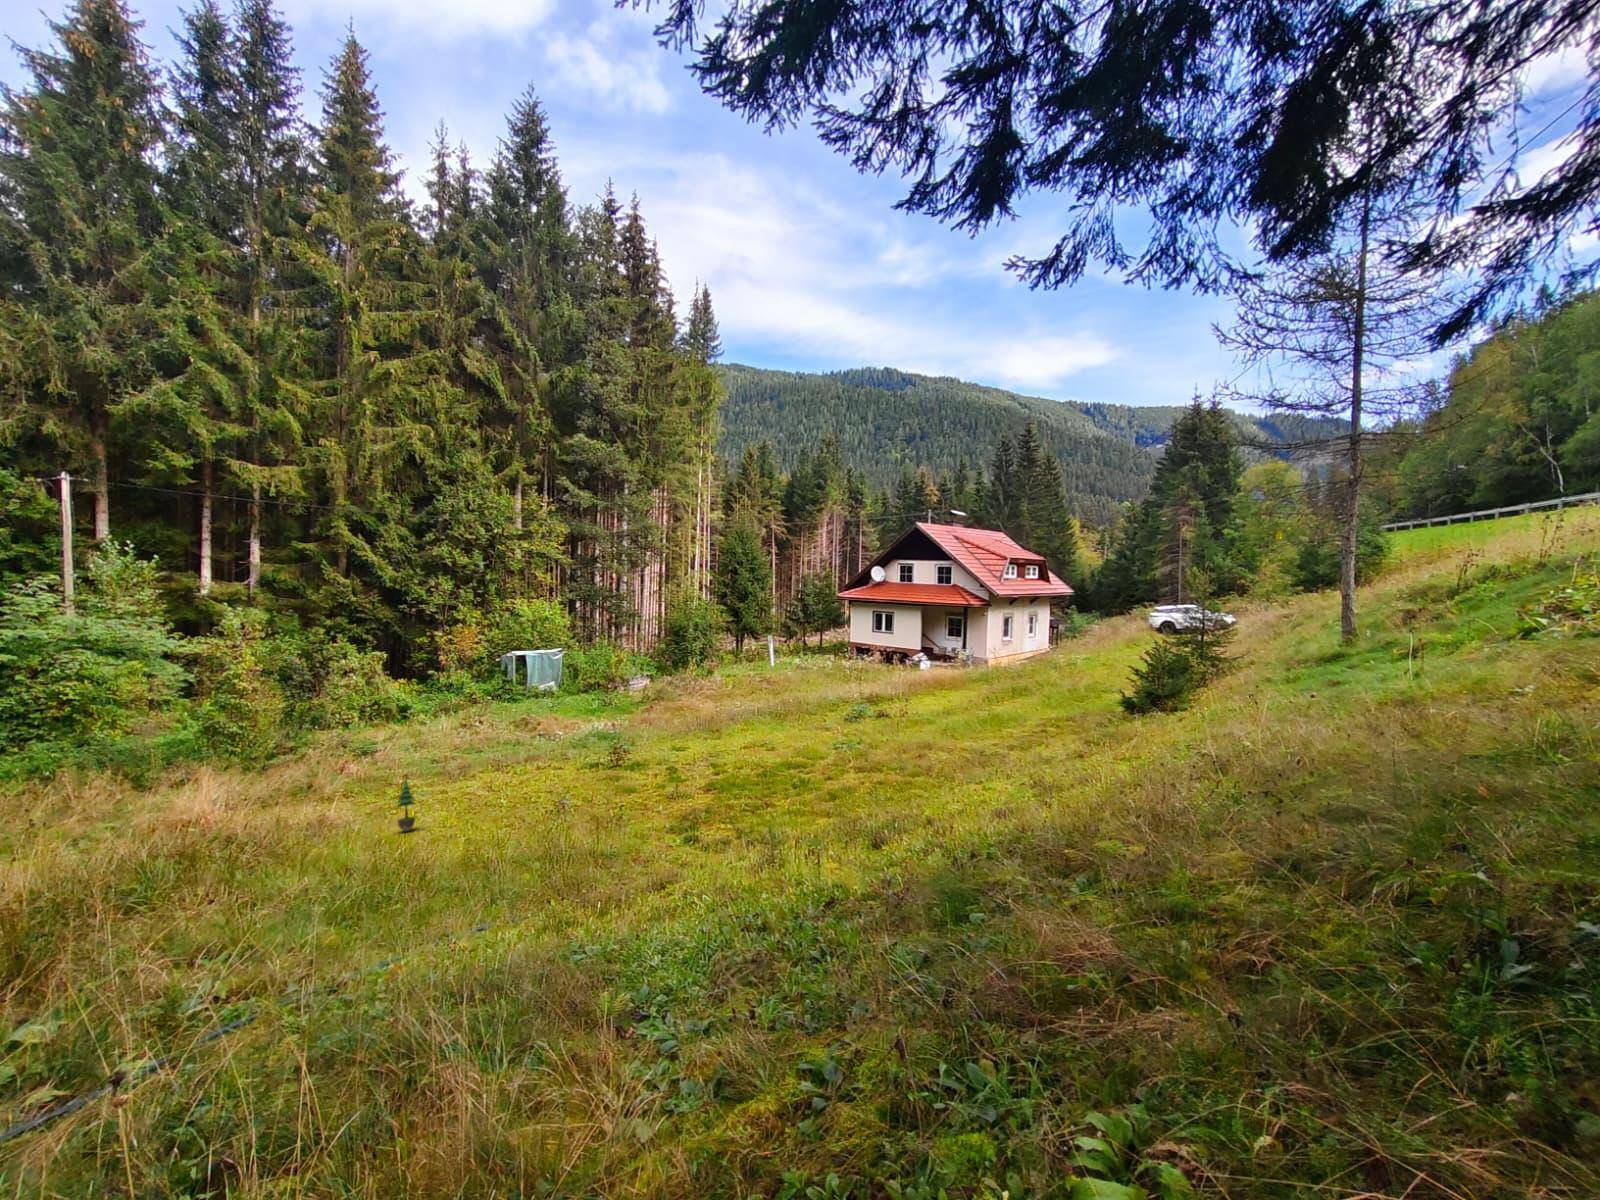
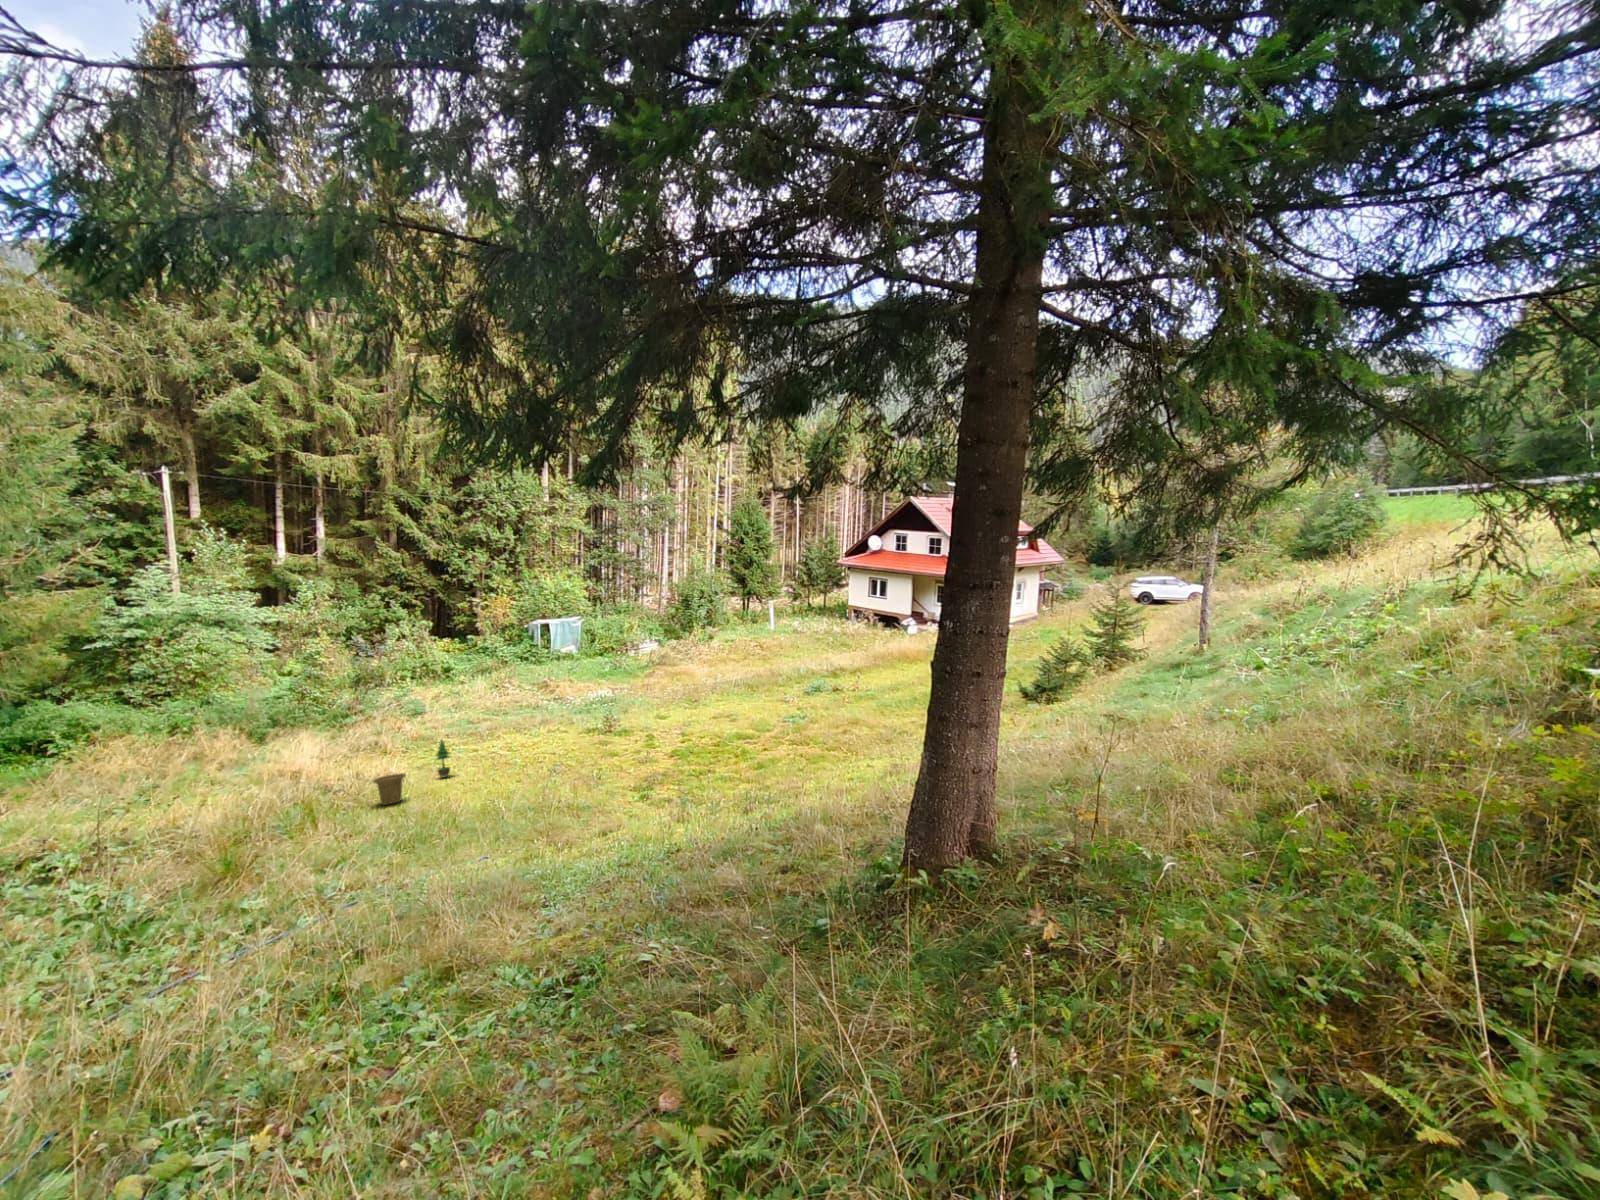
basket: none [312,823,359,867] -> present [373,773,406,805]

